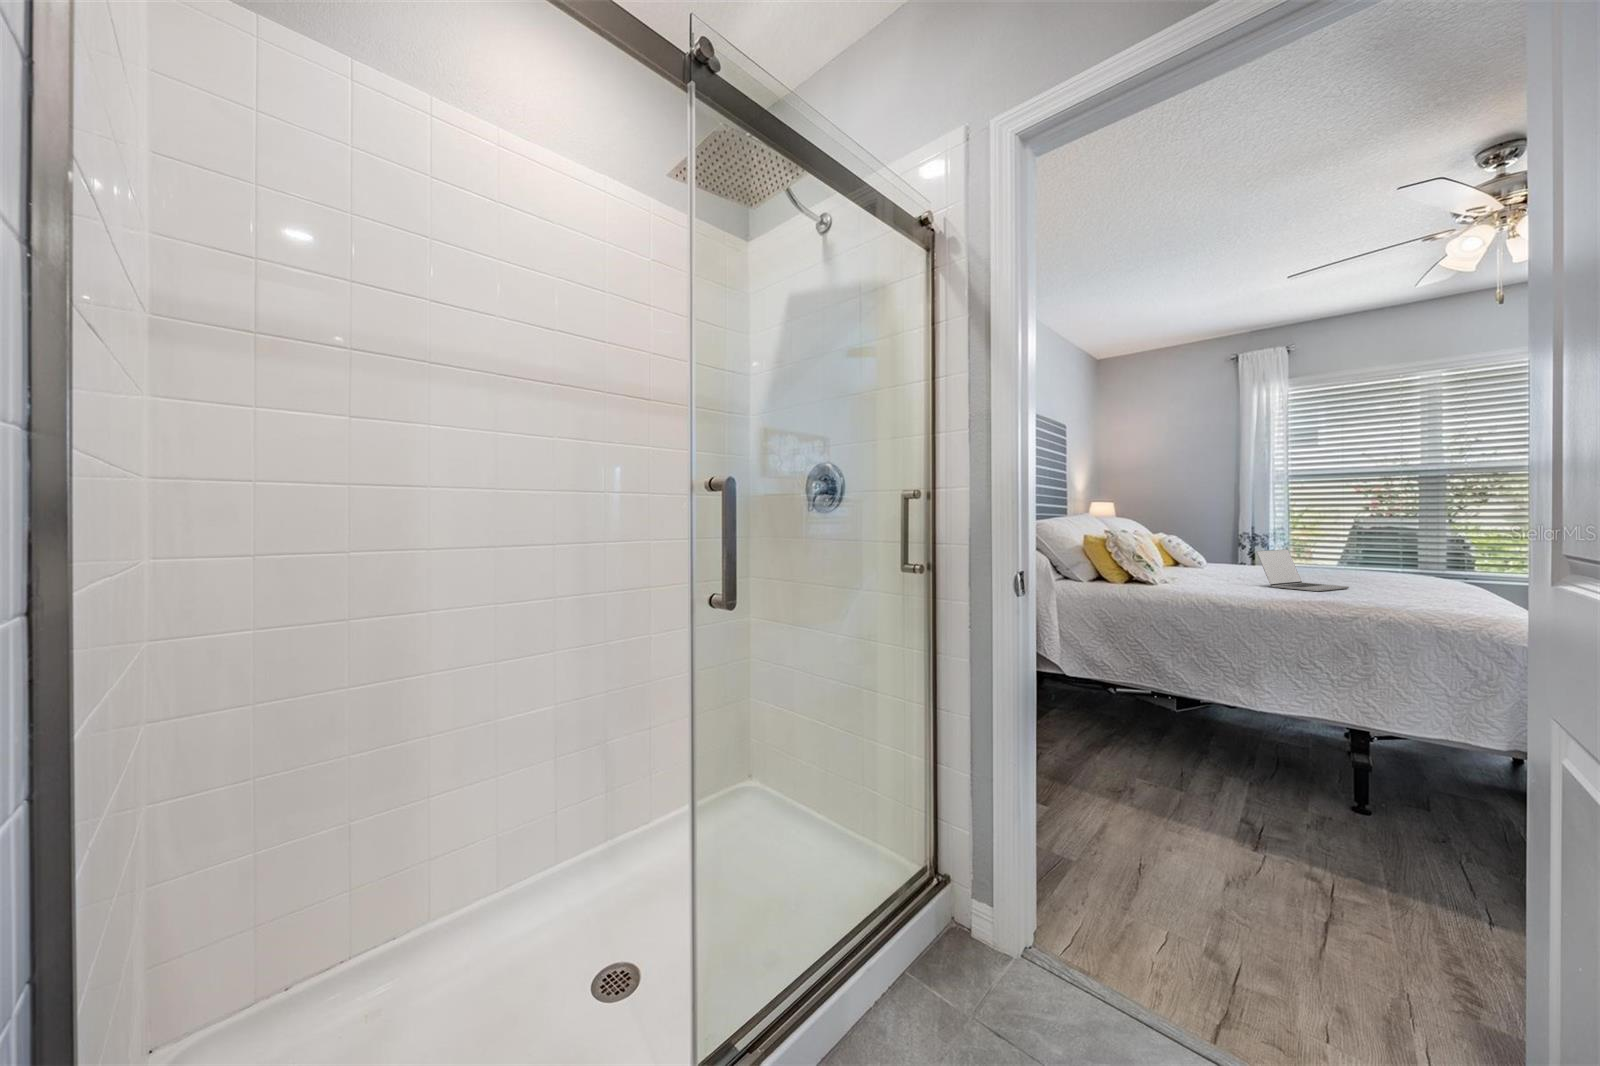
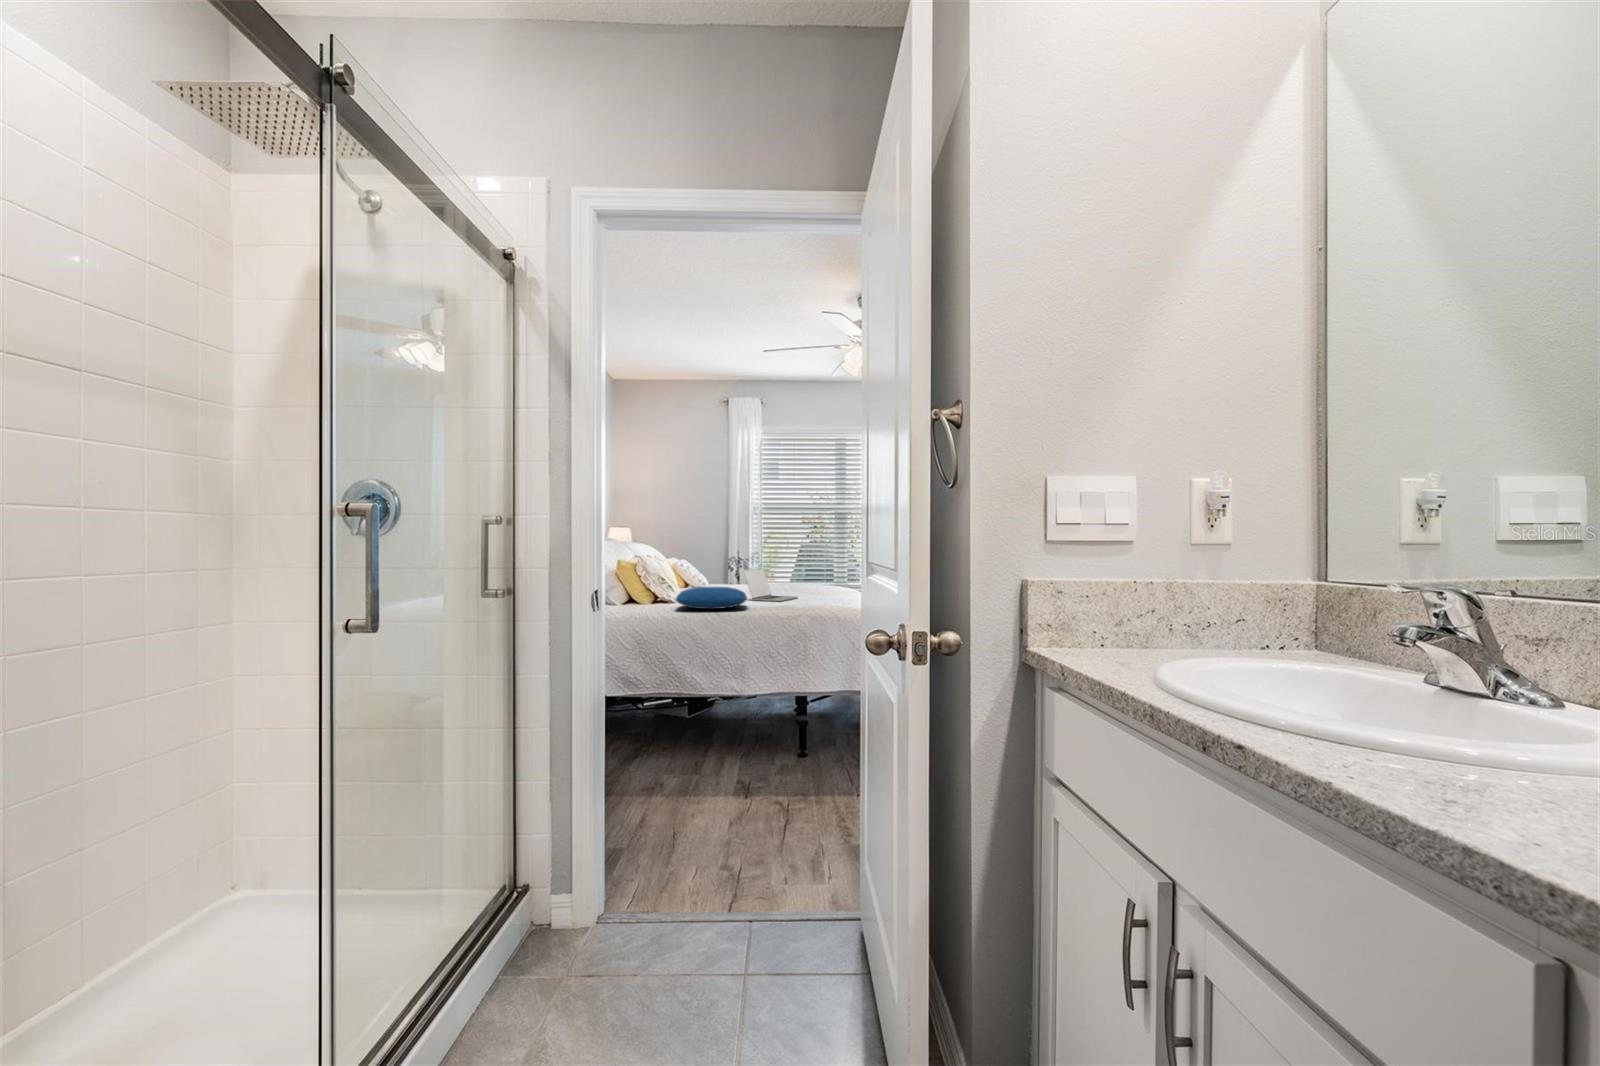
pillow: none [1156,569,1261,595] -> present [676,587,747,609]

